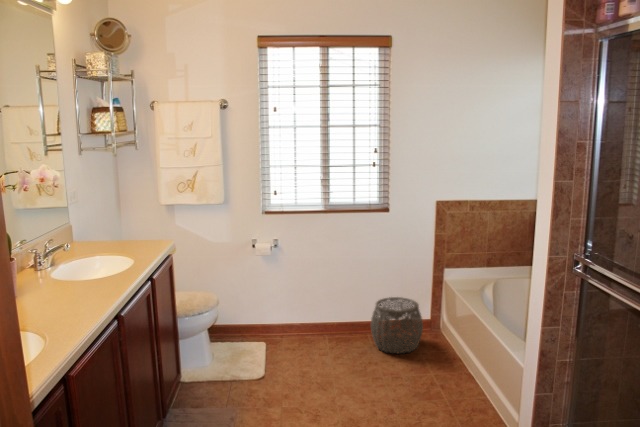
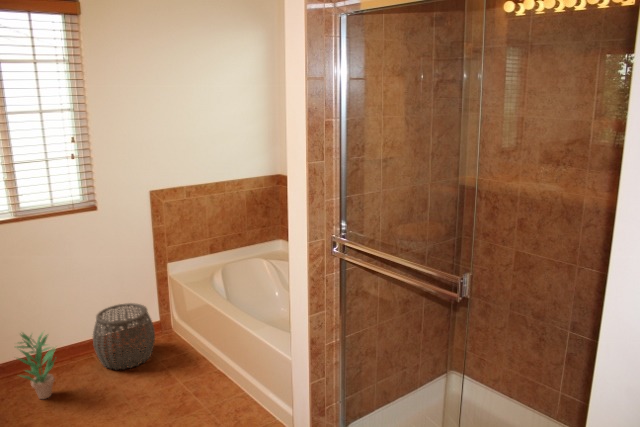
potted plant: none [310,300,342,360] -> present [17,333,55,399]

